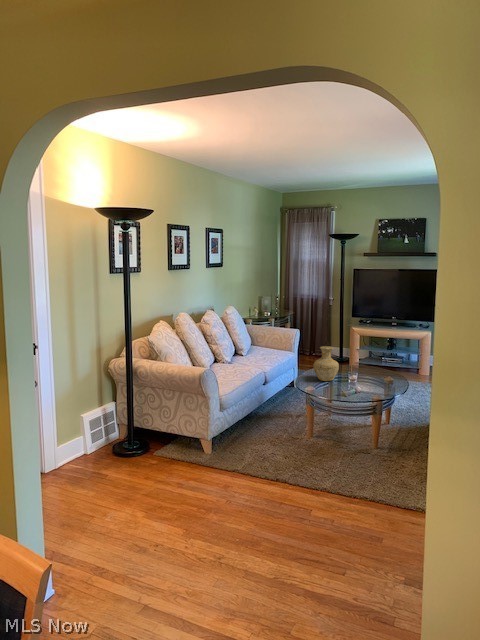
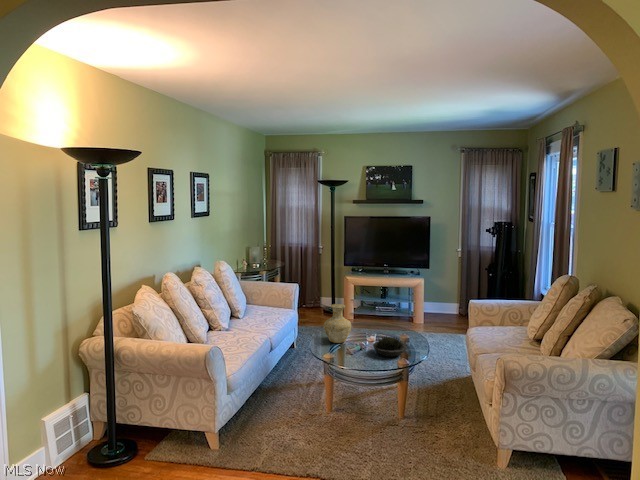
succulent plant: none [354,376,386,395] -> present [373,336,406,357]

